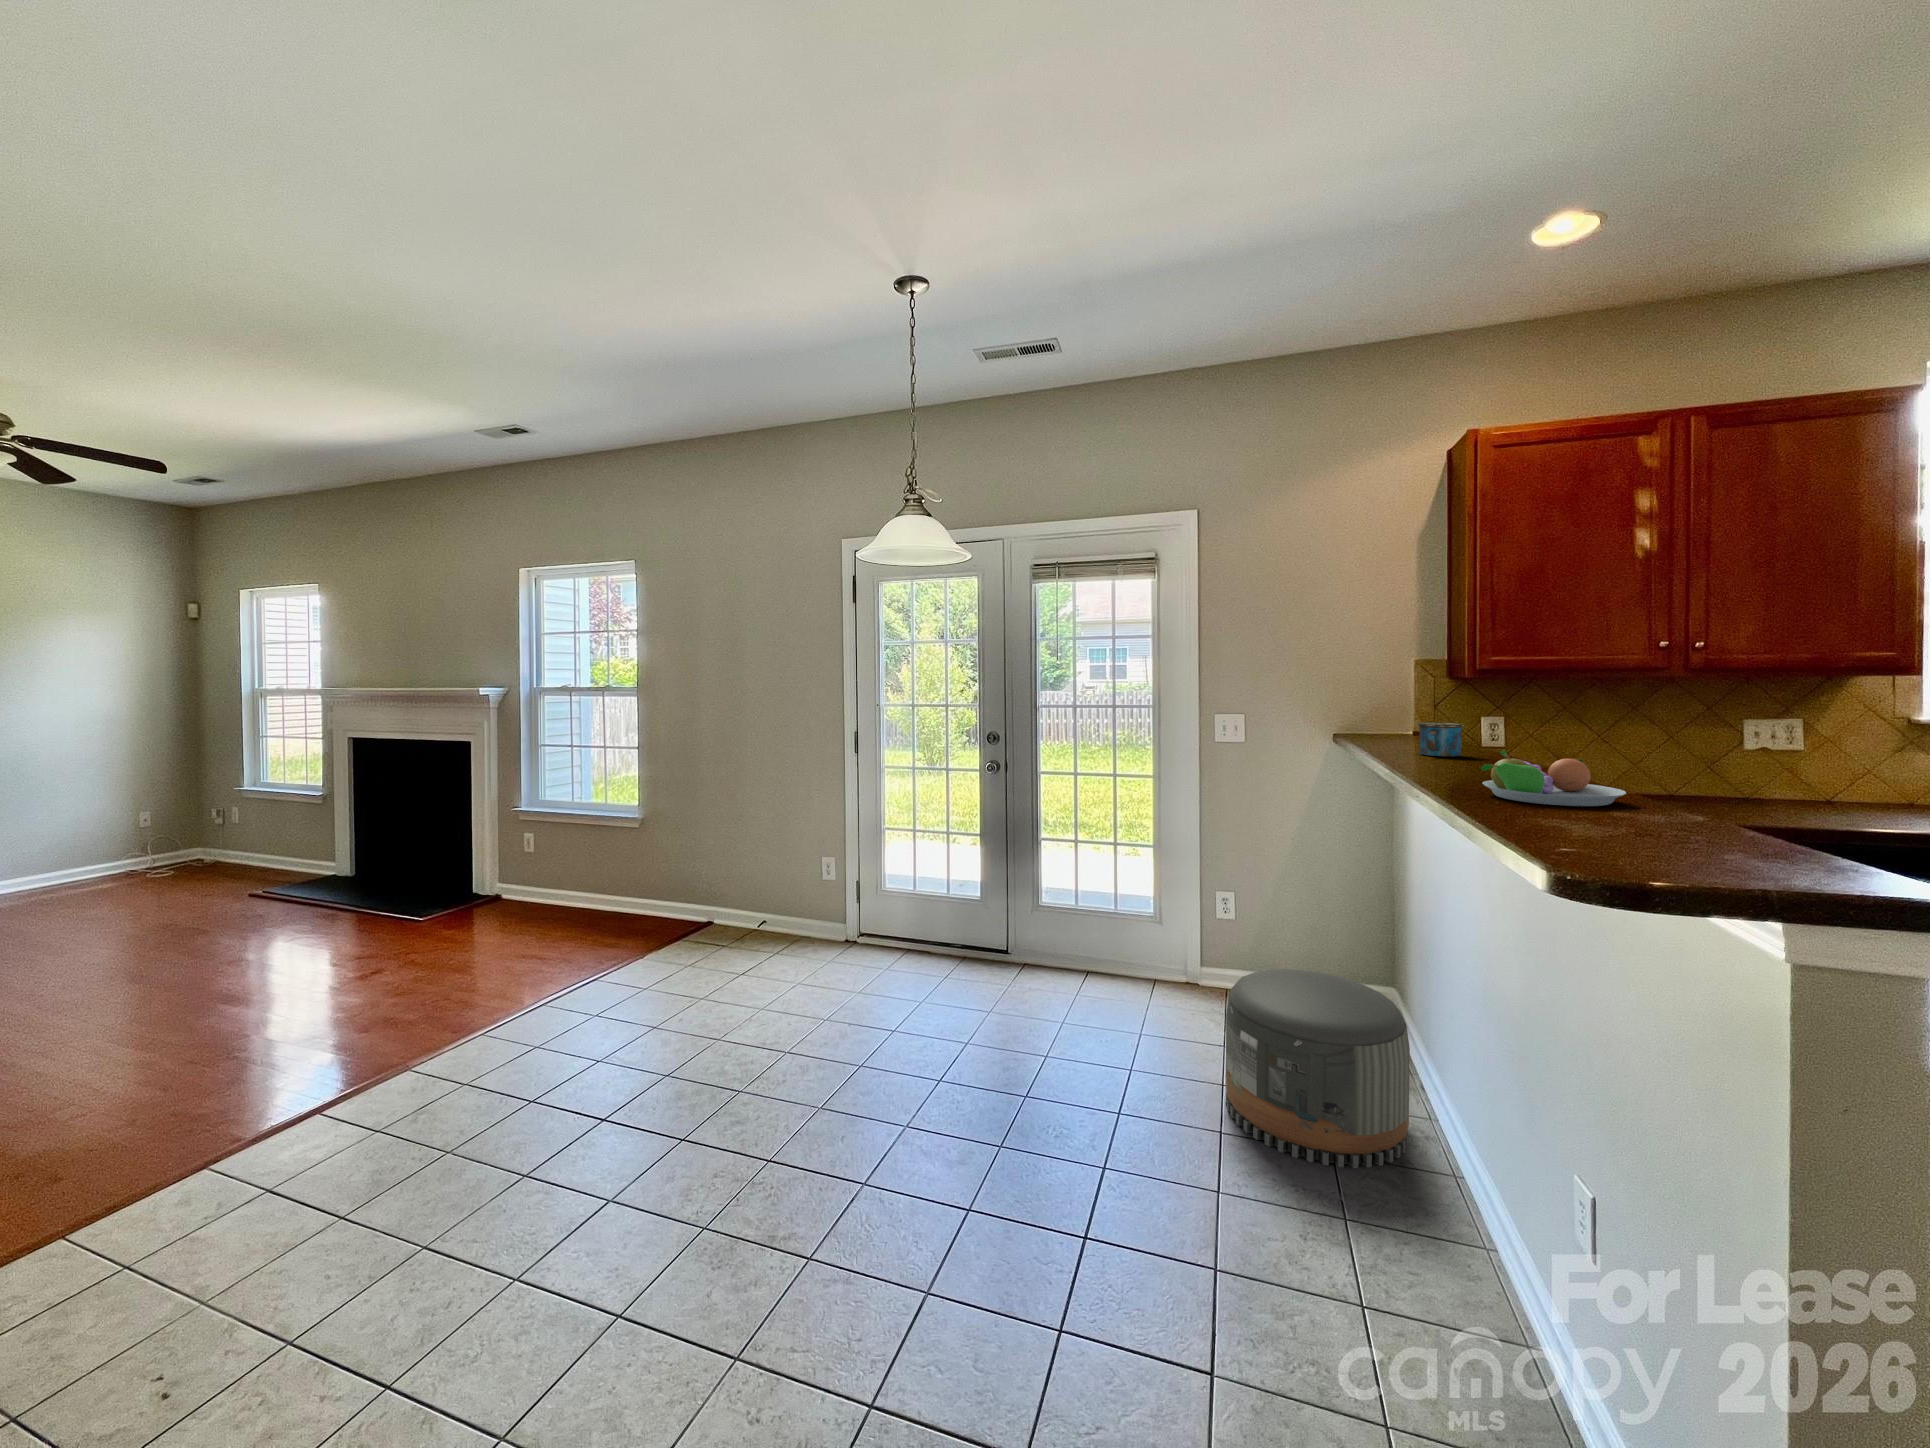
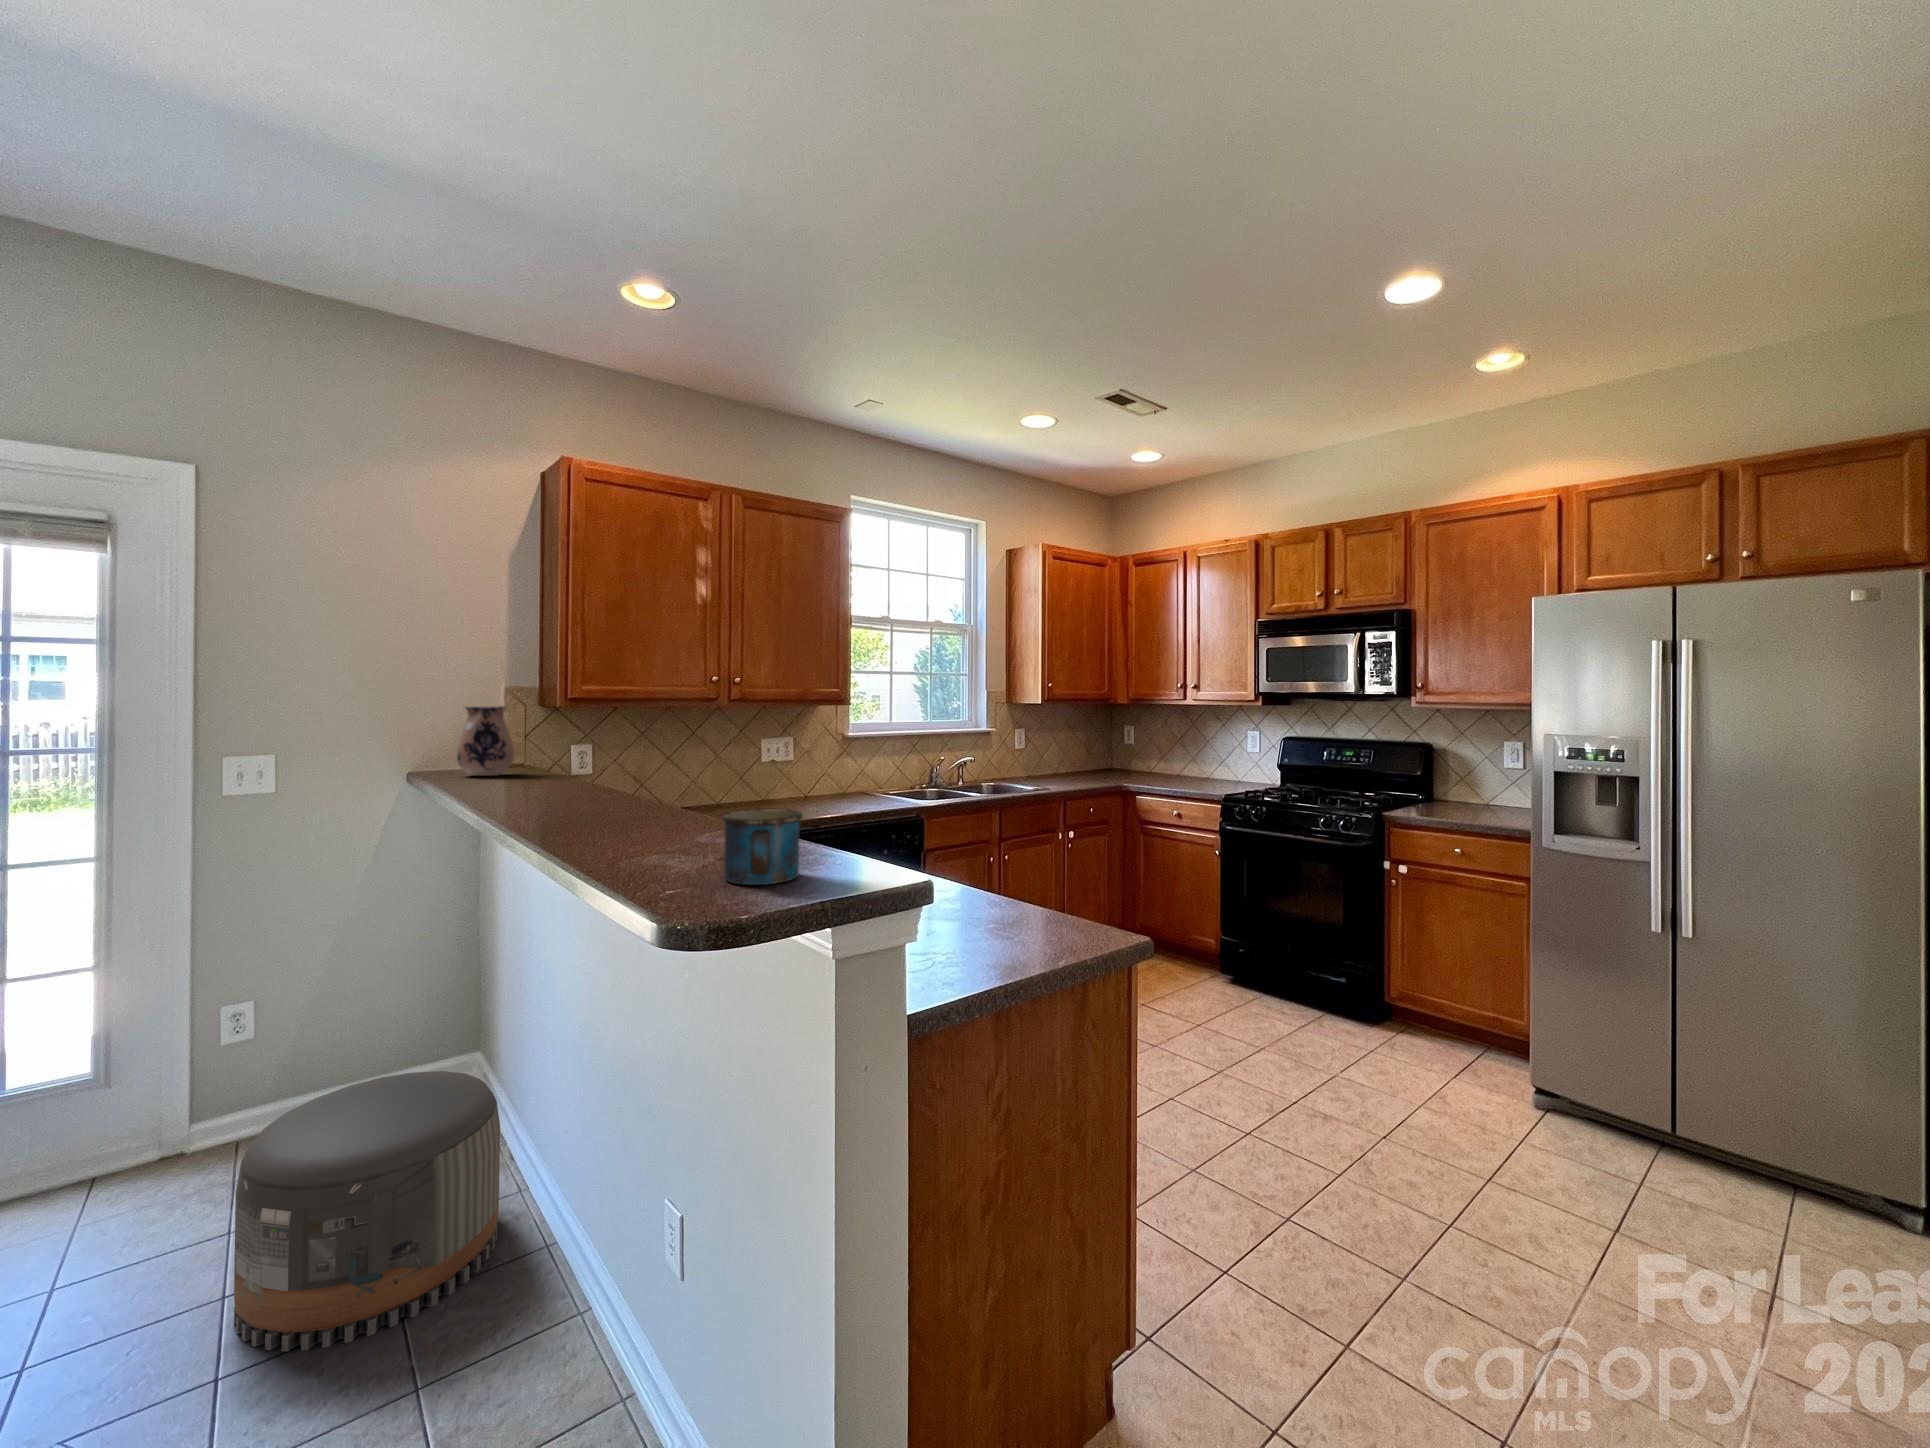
ceramic pitcher: none [1373,678,1424,741] -> present [457,706,515,776]
mug: present [1418,722,1464,757] -> present [722,809,803,885]
fruit bowl: present [1481,751,1626,806] -> none [582,790,703,842]

